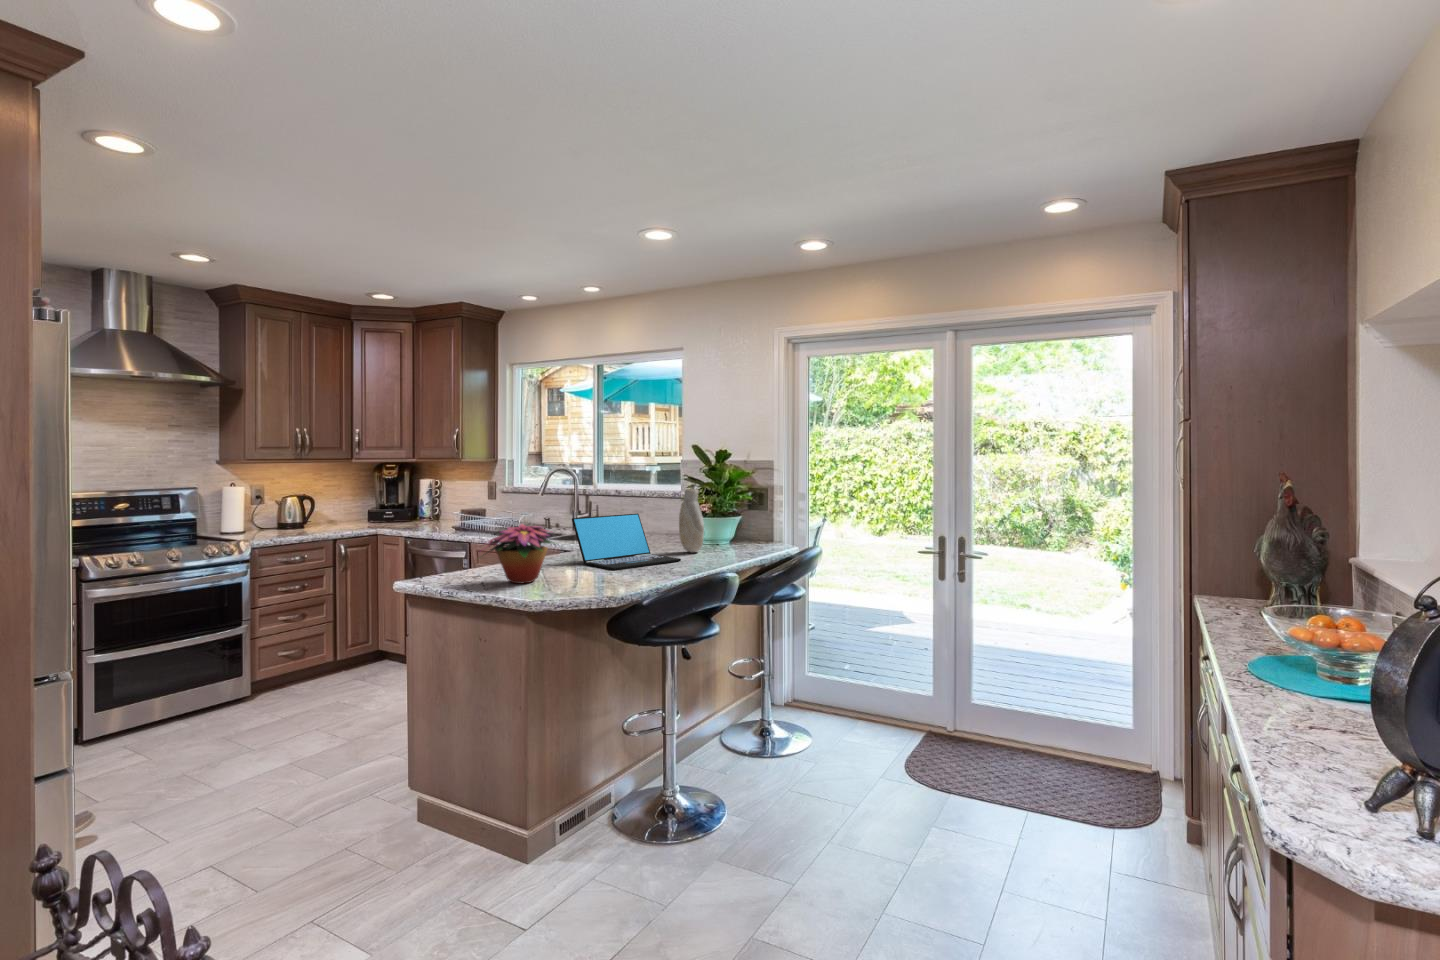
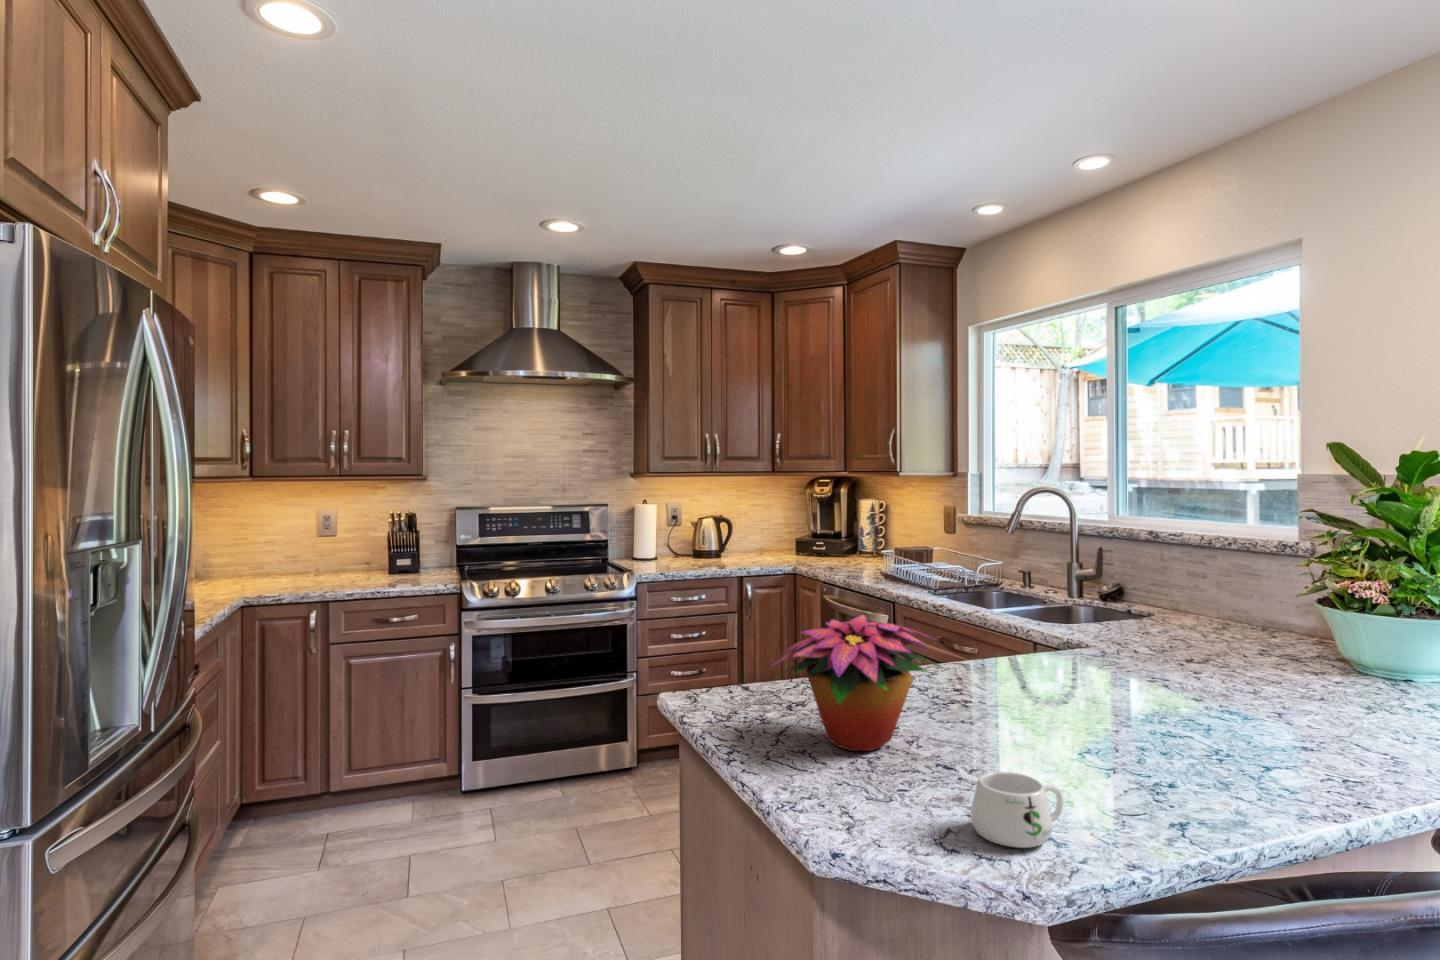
vase: present [679,489,704,552] -> none [1295,548,1372,708]
laptop: present [572,513,681,570] -> none [1012,597,1295,743]
mug: none [587,569,617,592] -> present [970,772,1063,848]

